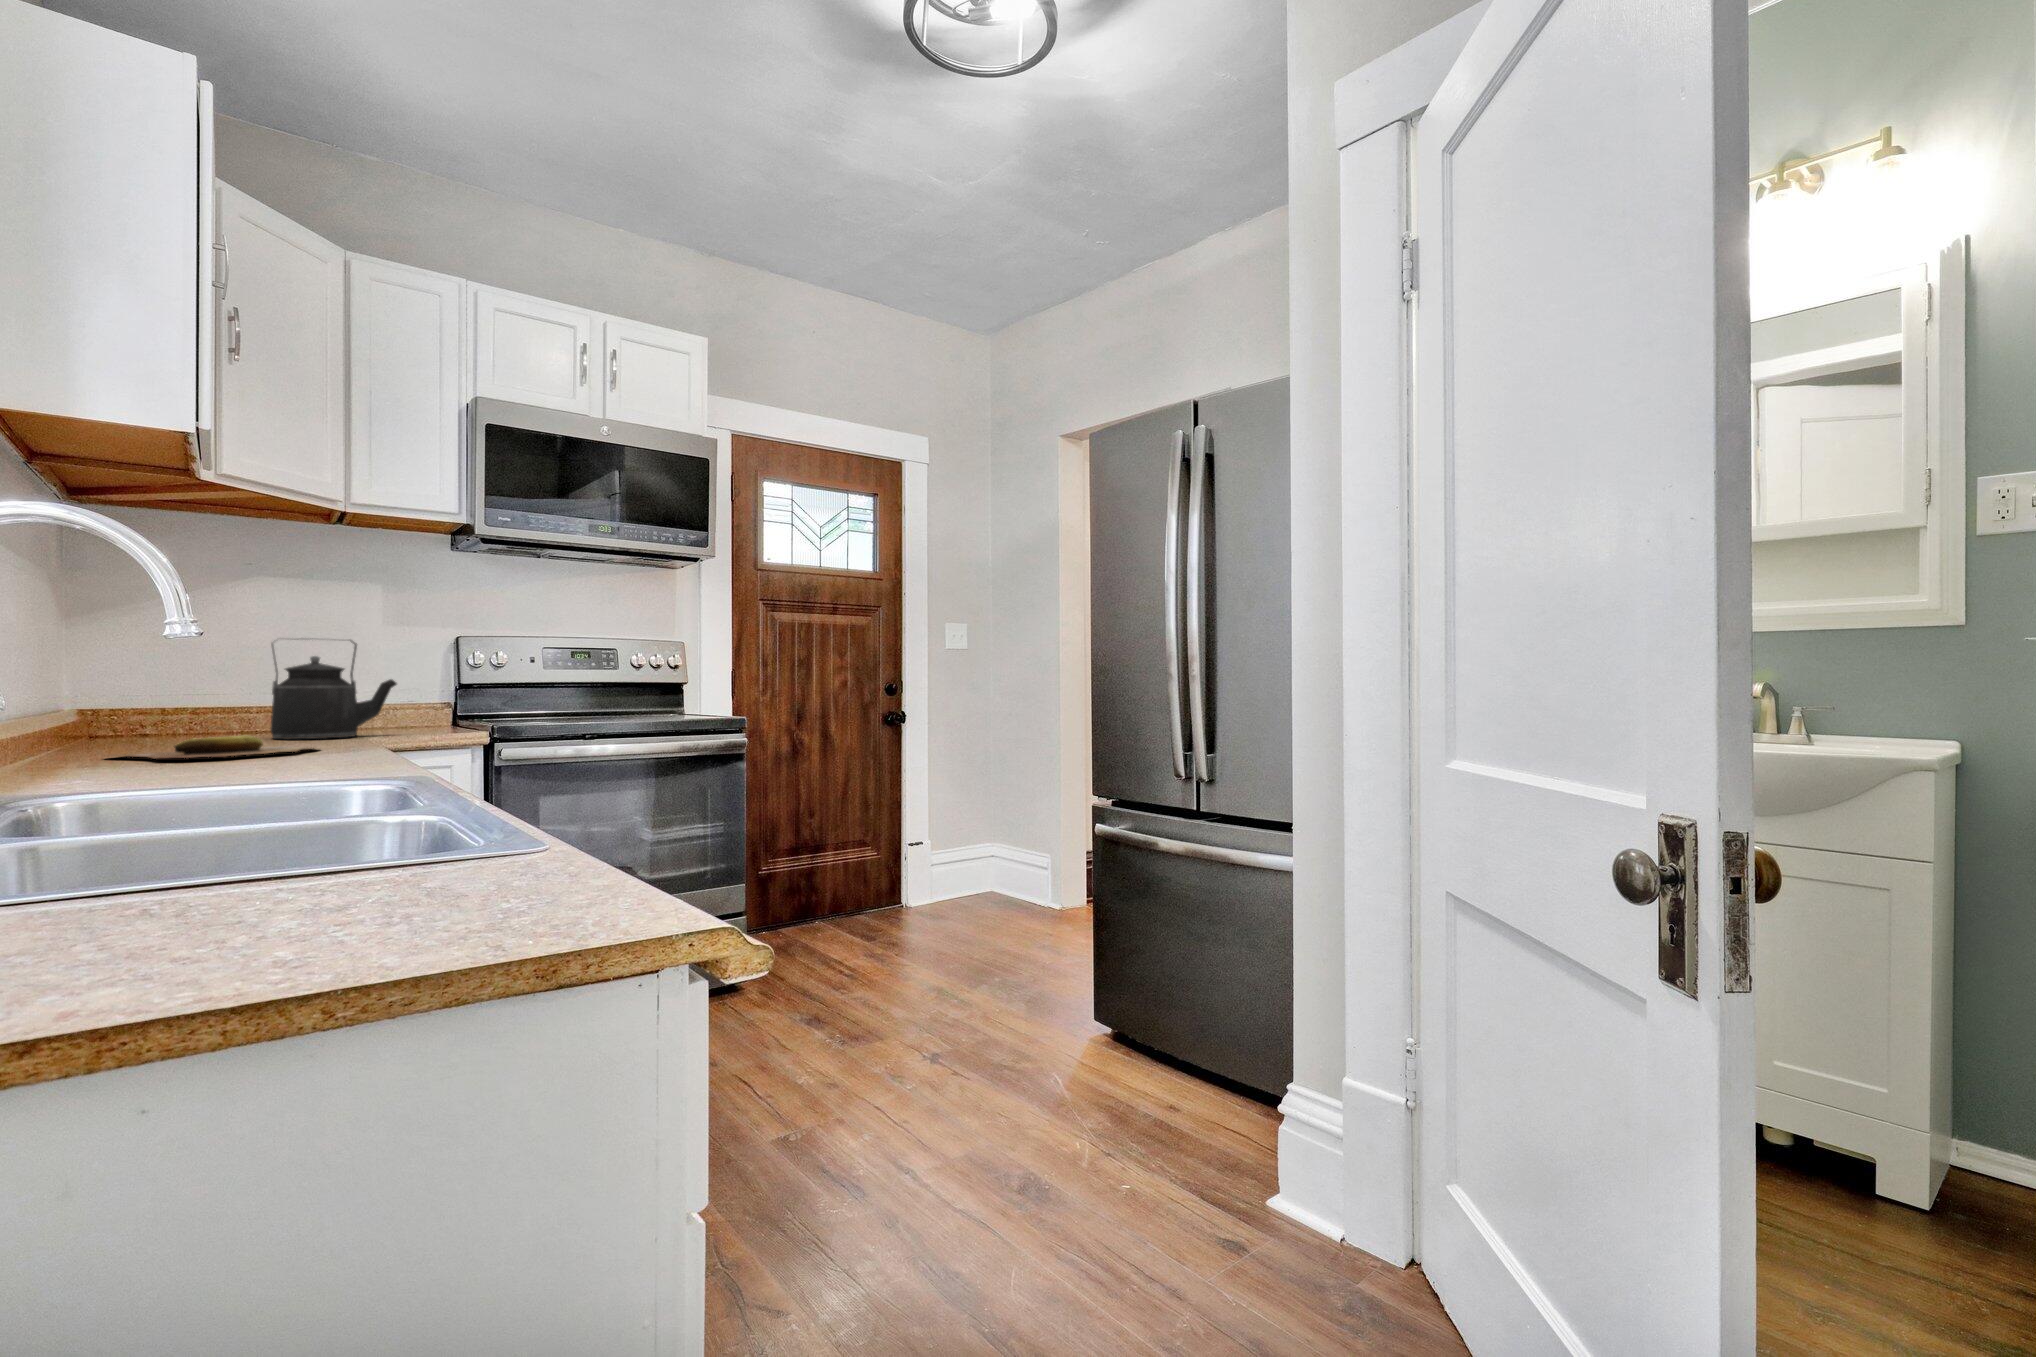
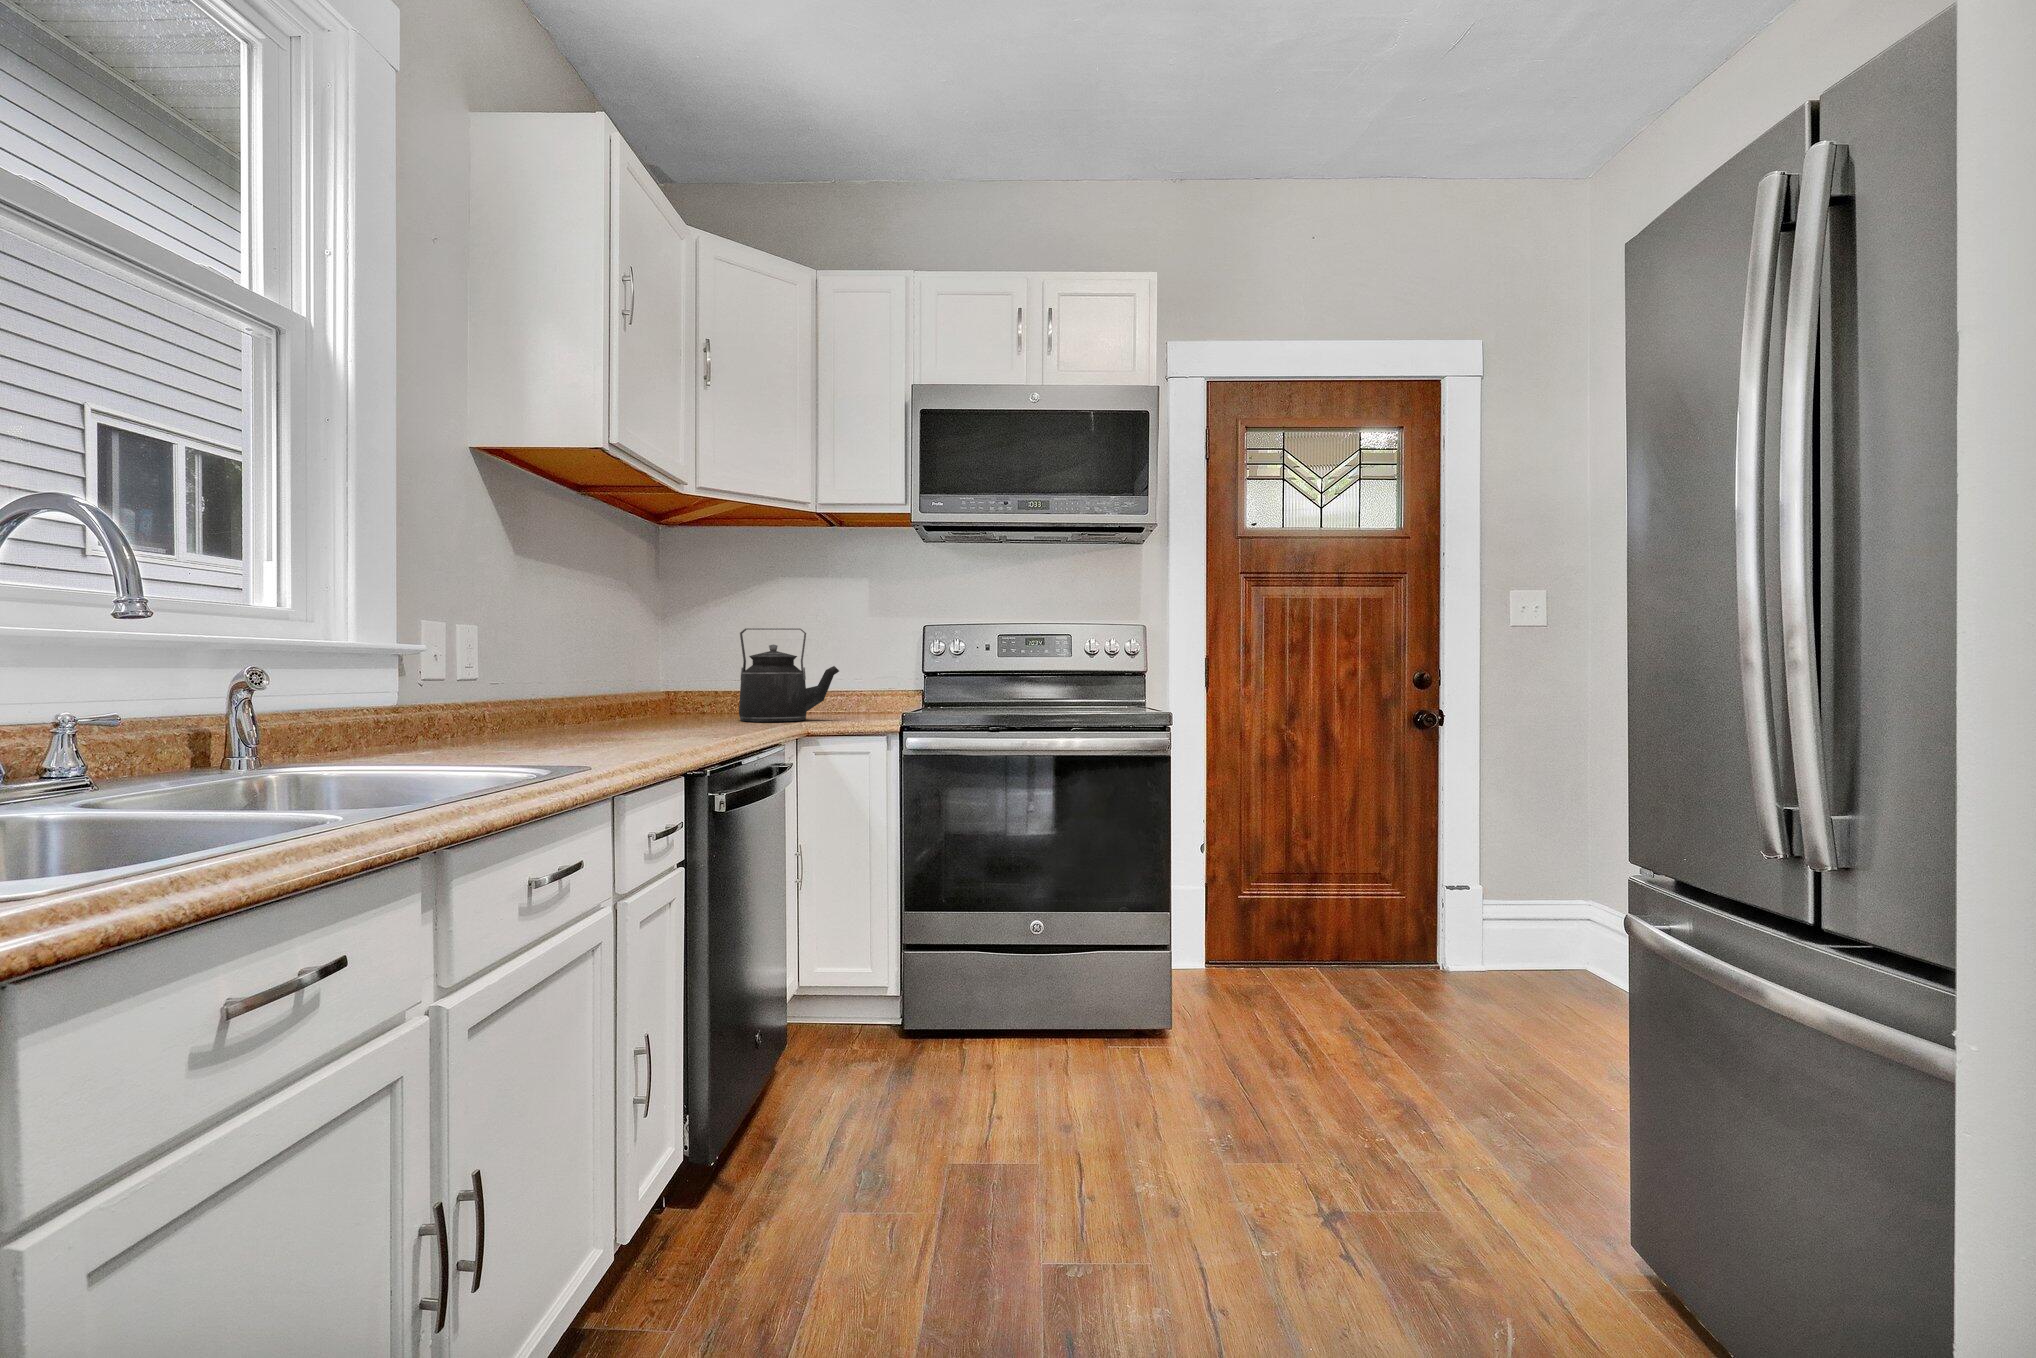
cutting board: present [125,736,309,759] -> none [563,717,724,736]

